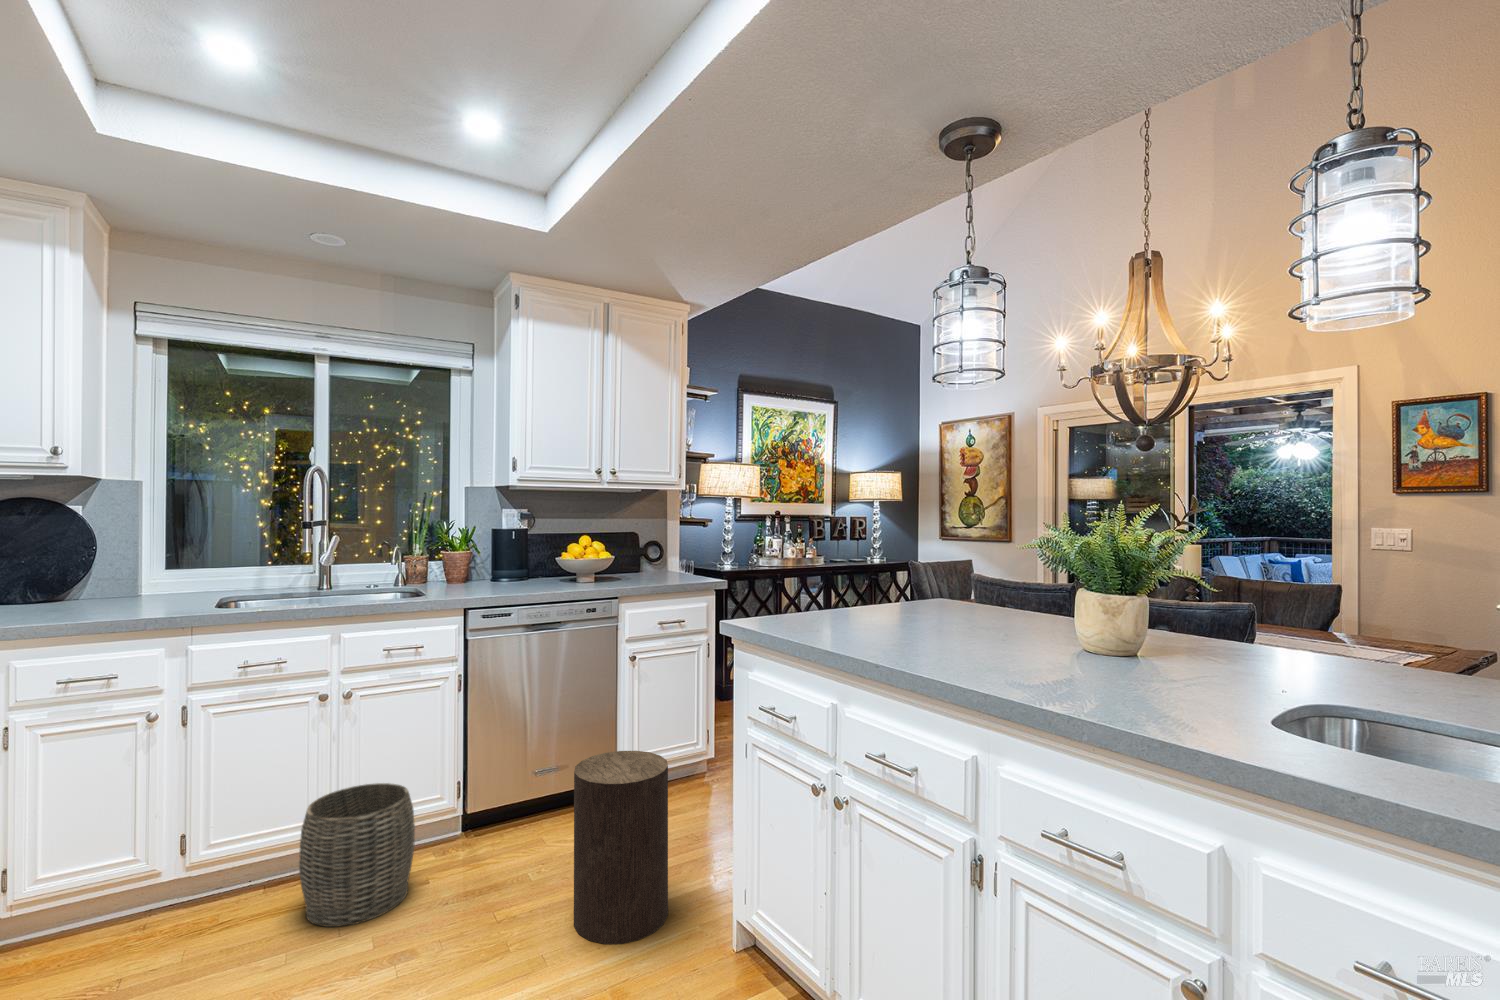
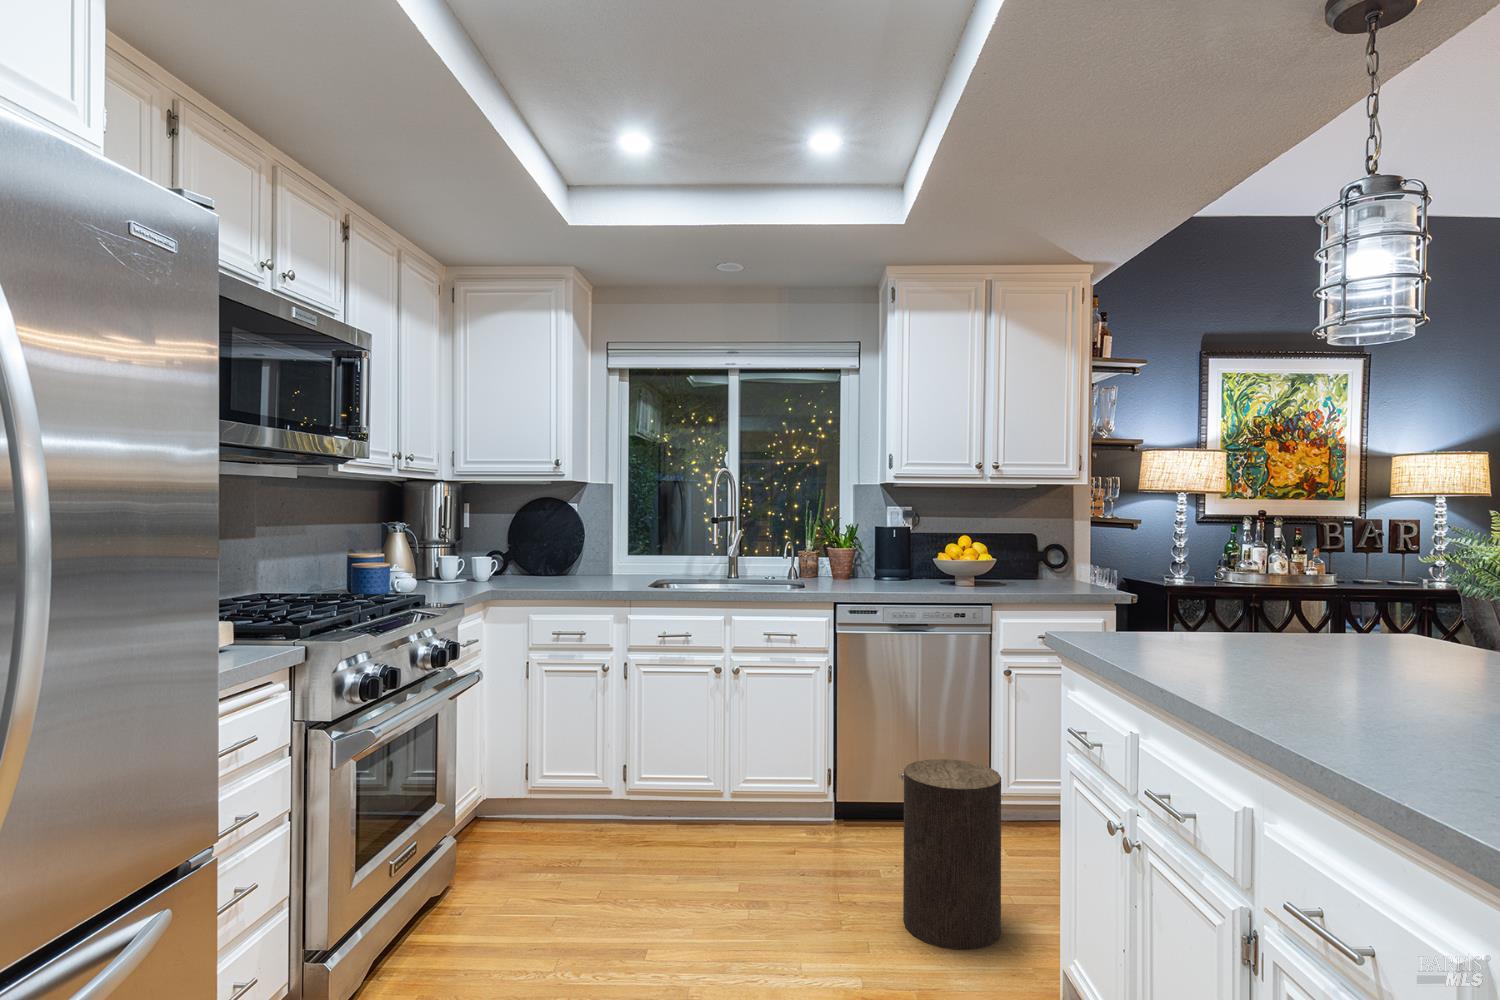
woven basket: present [299,783,415,927] -> none [696,750,783,864]

